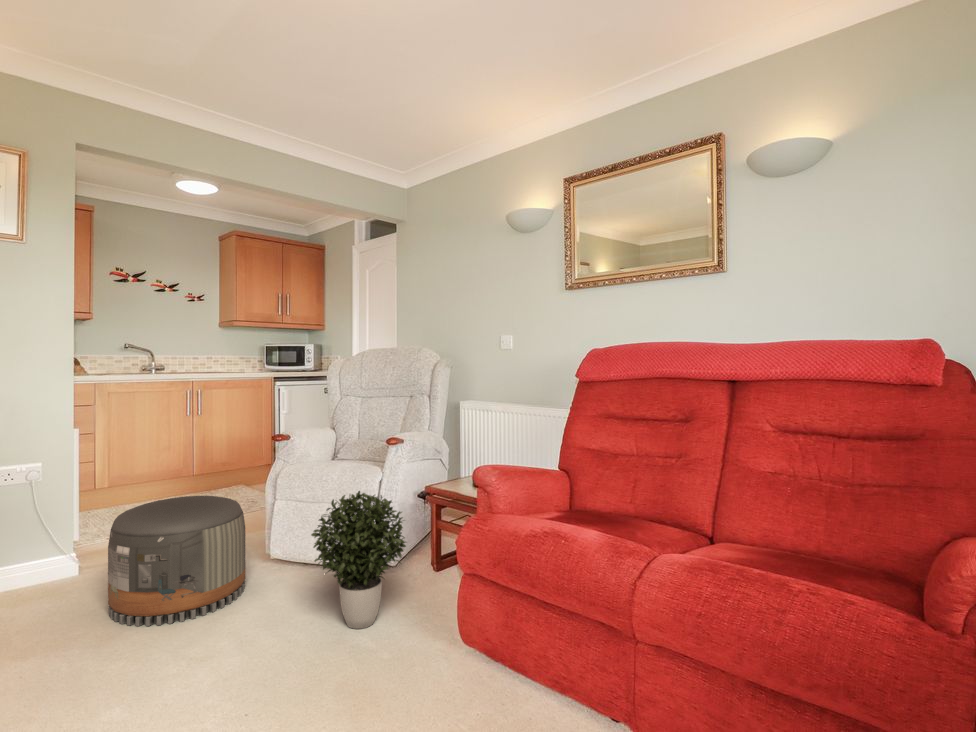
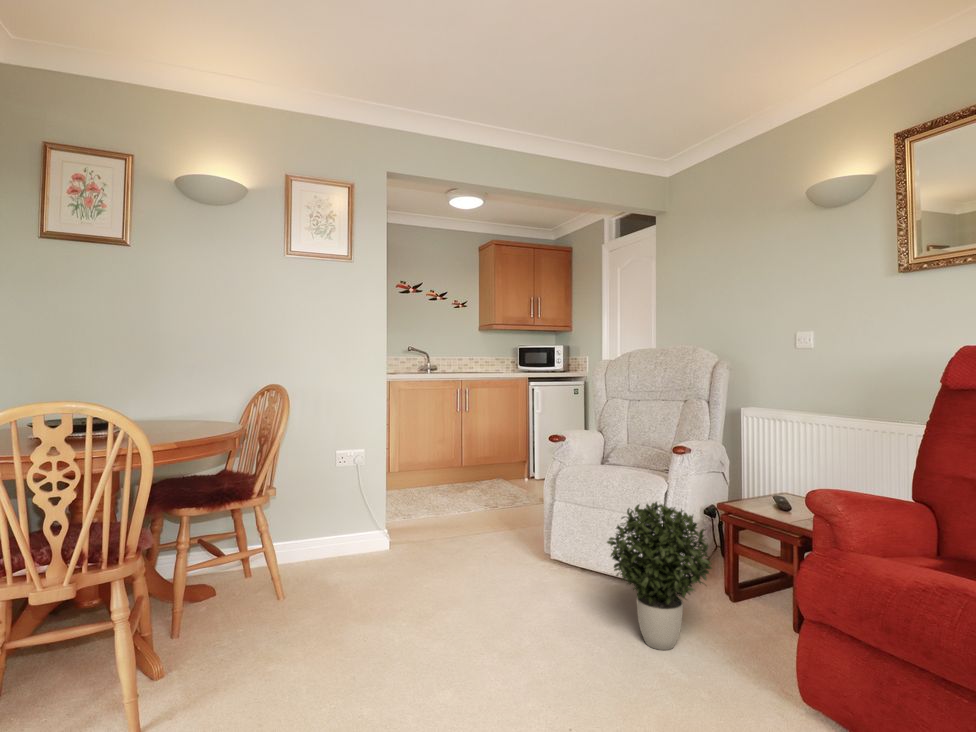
pouf: present [108,496,246,626] -> none [421,490,532,608]

